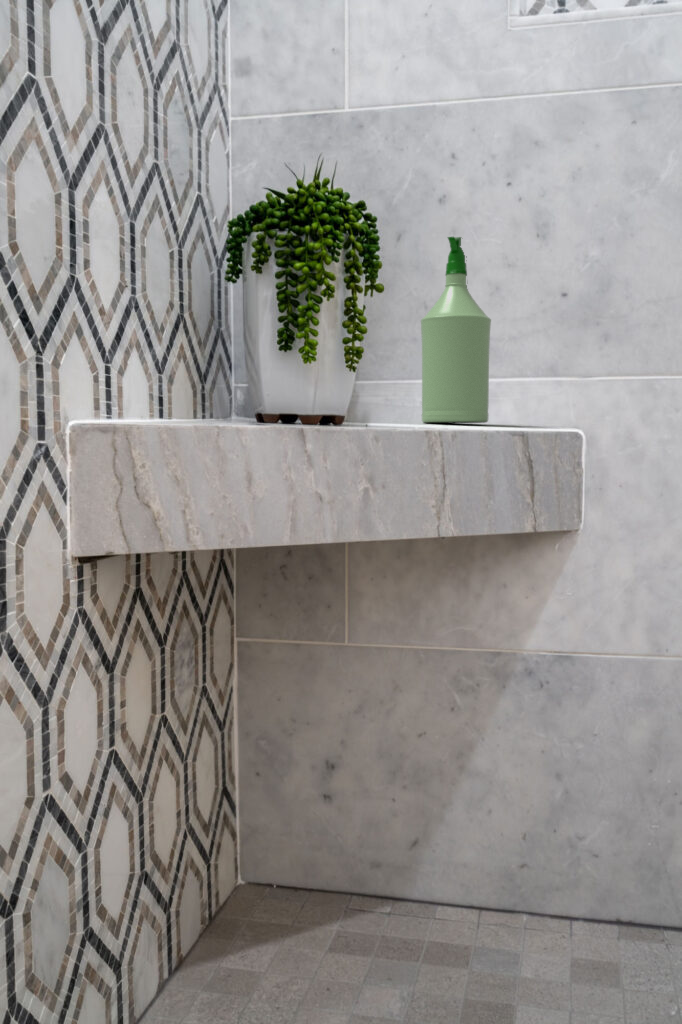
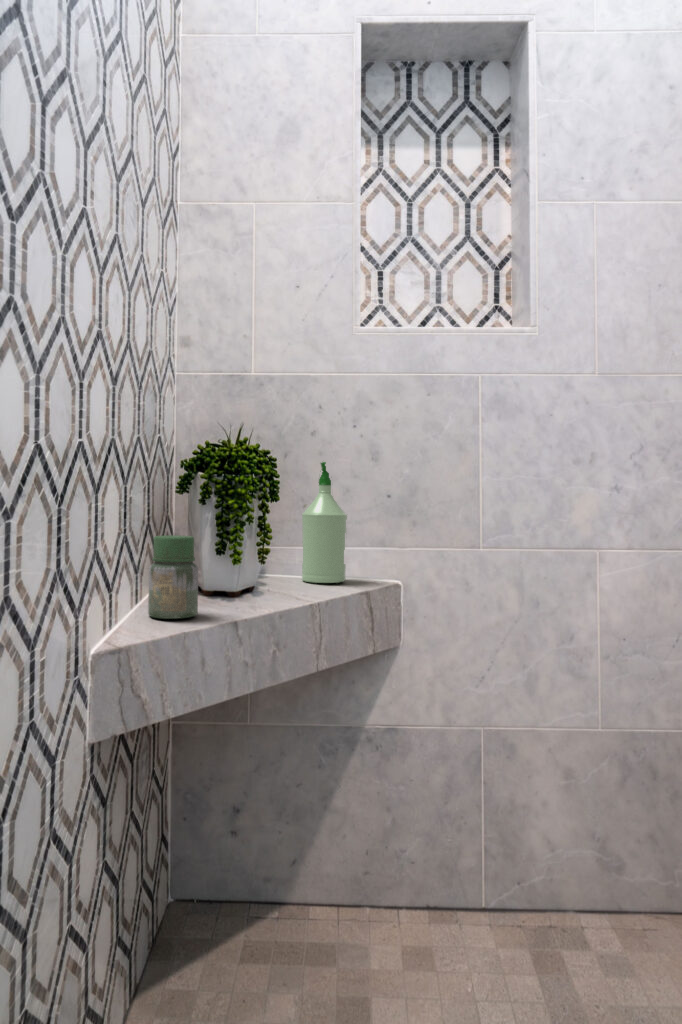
jar: none [162,292,240,424] -> present [148,535,198,619]

